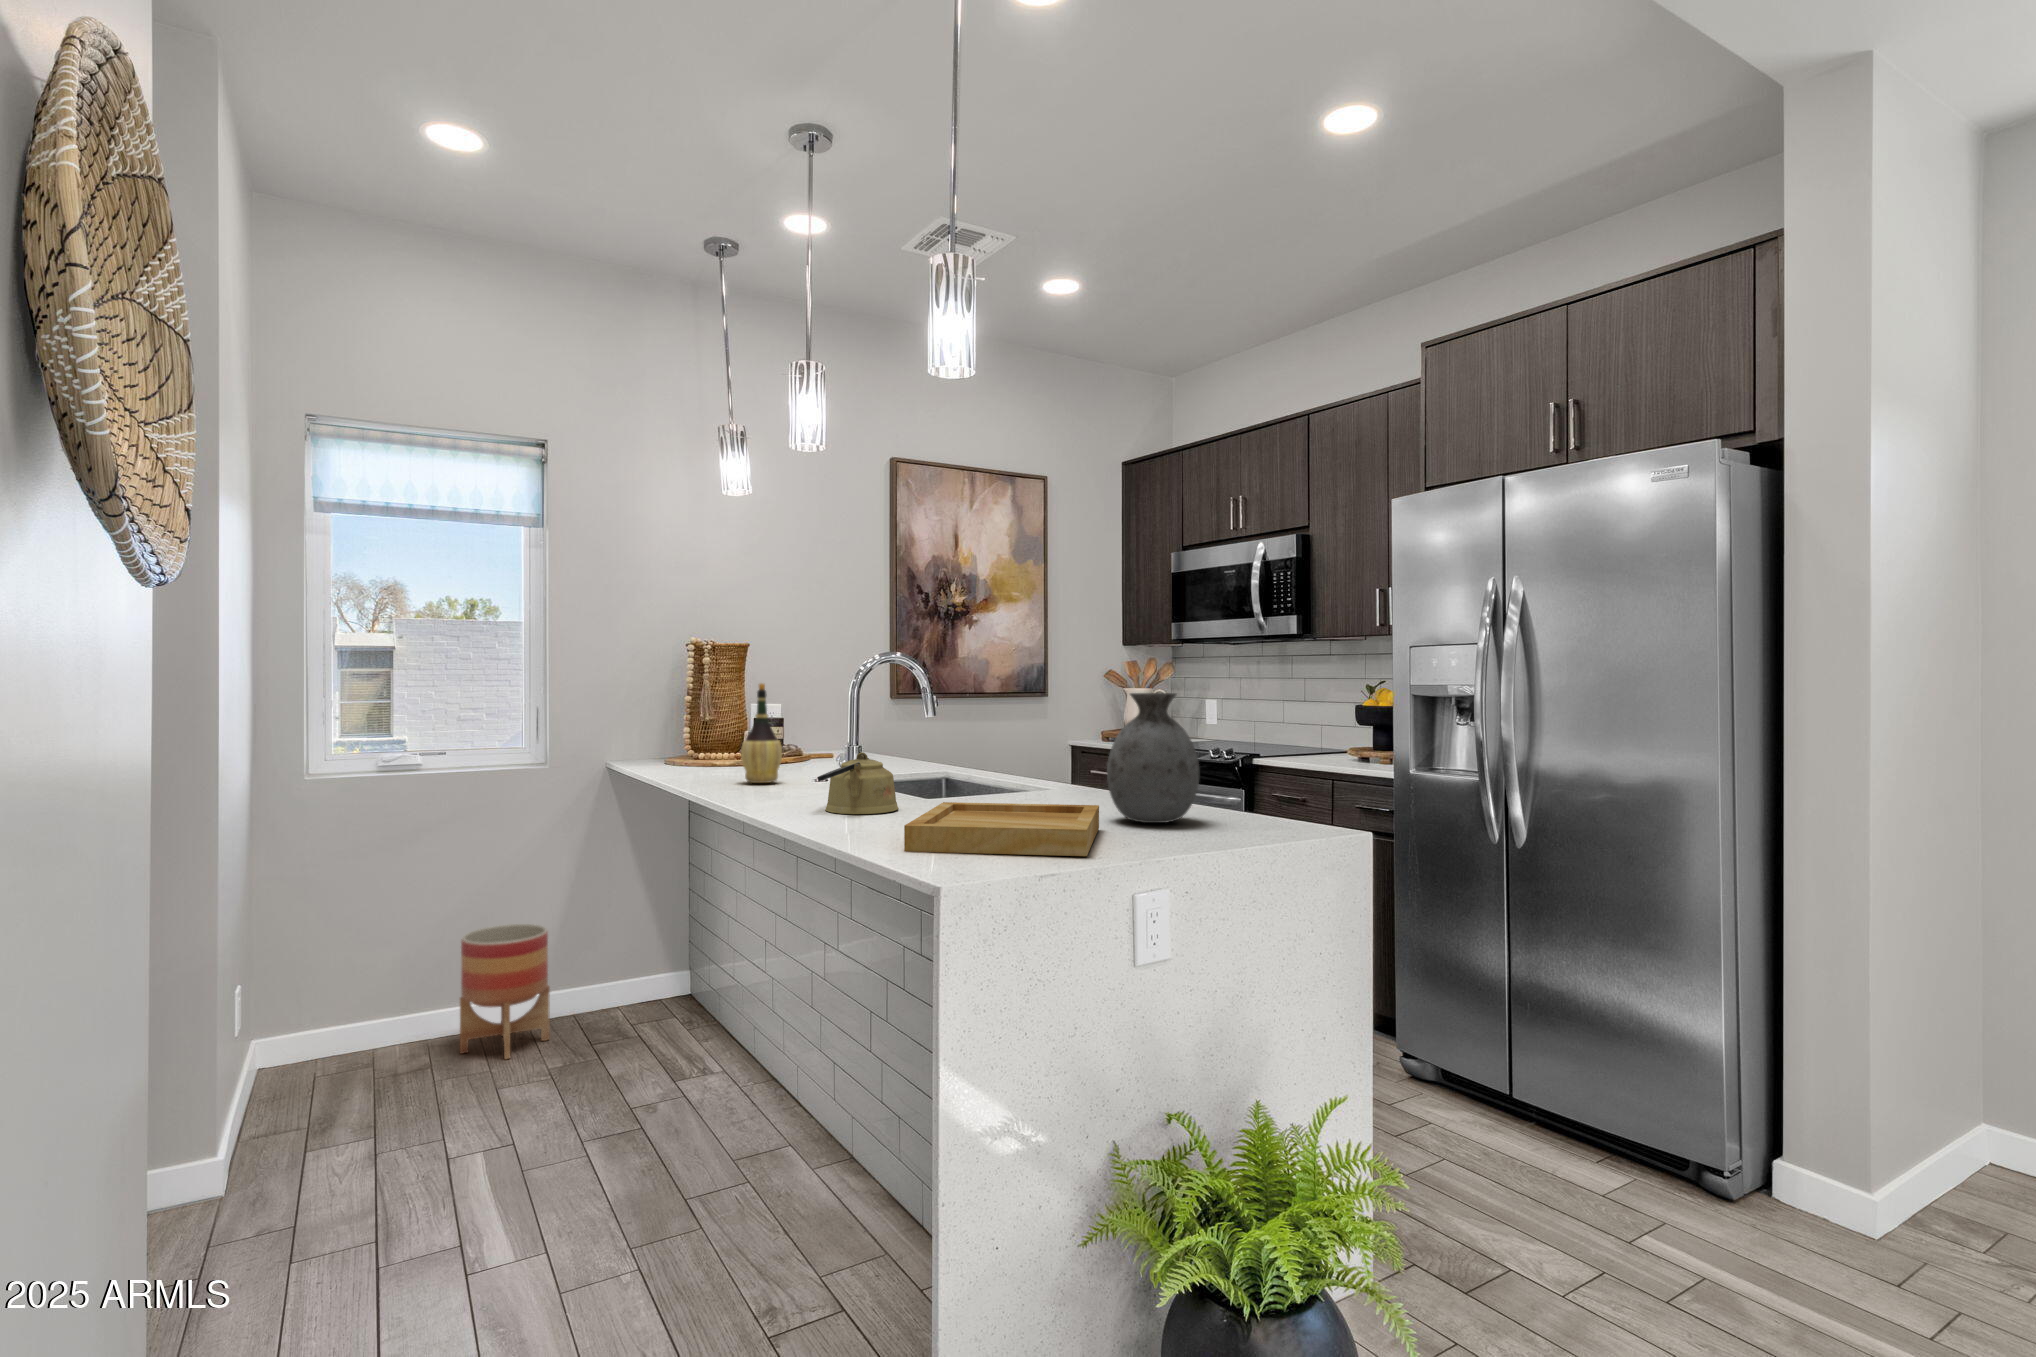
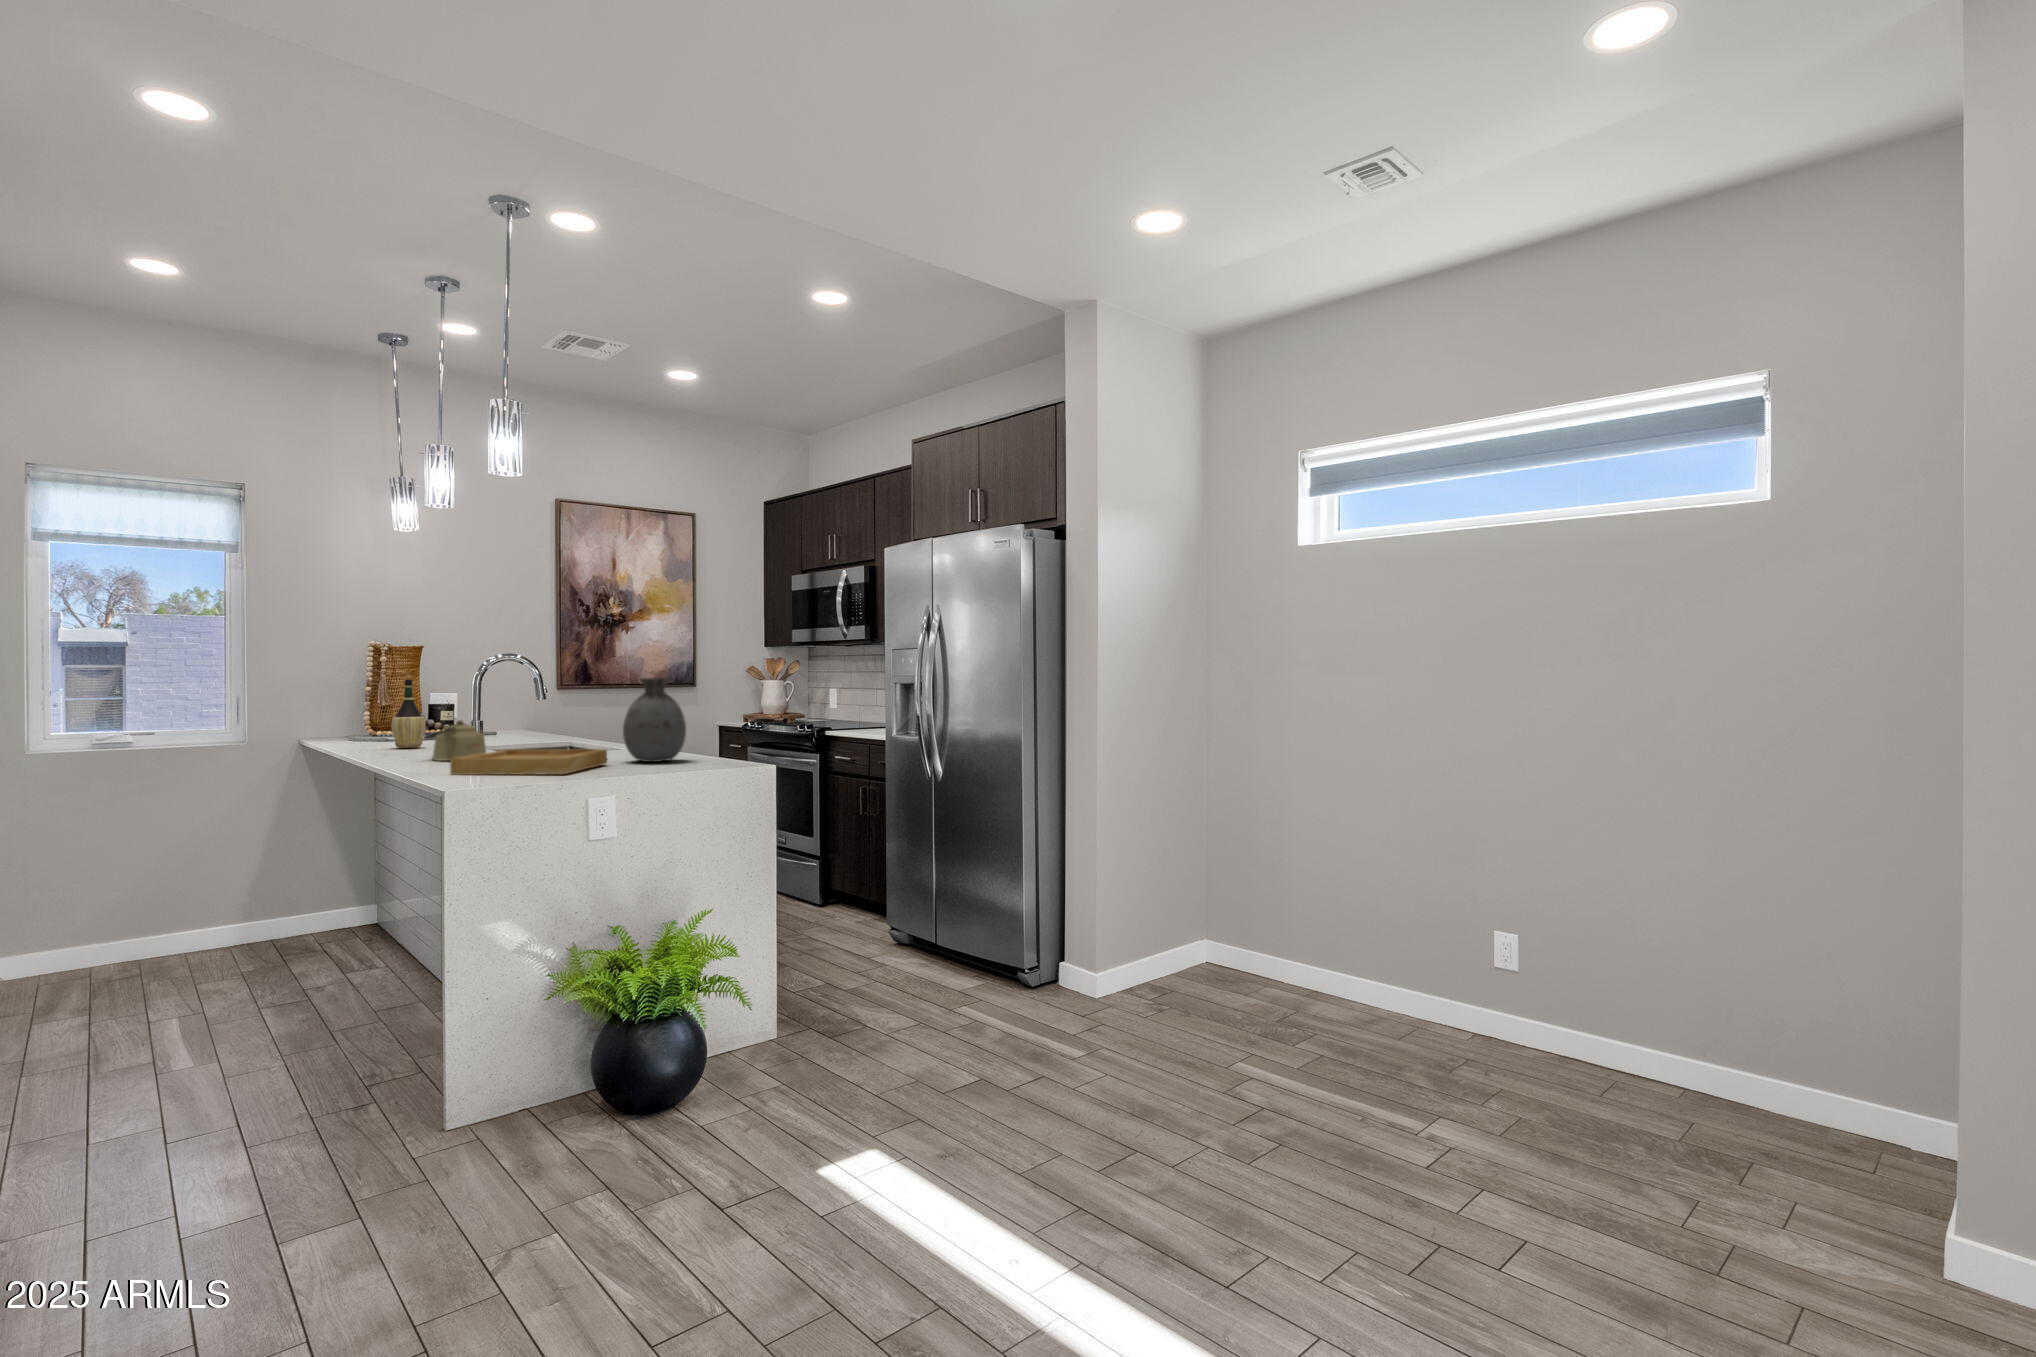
planter: present [460,924,550,1059] -> none [164,866,244,967]

